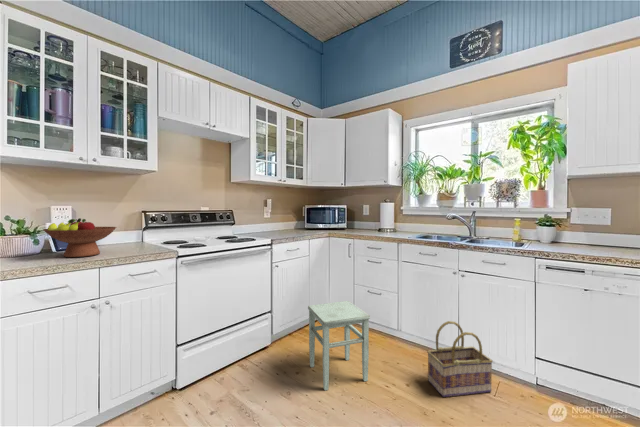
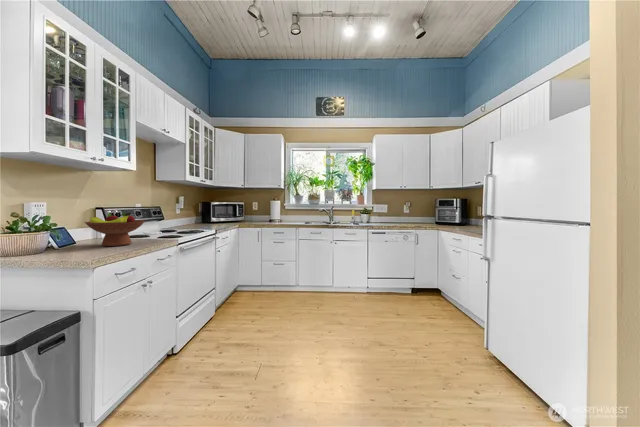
stool: present [308,301,370,390] -> none [258,266,301,319]
basket: present [427,321,492,397] -> none [327,267,356,304]

